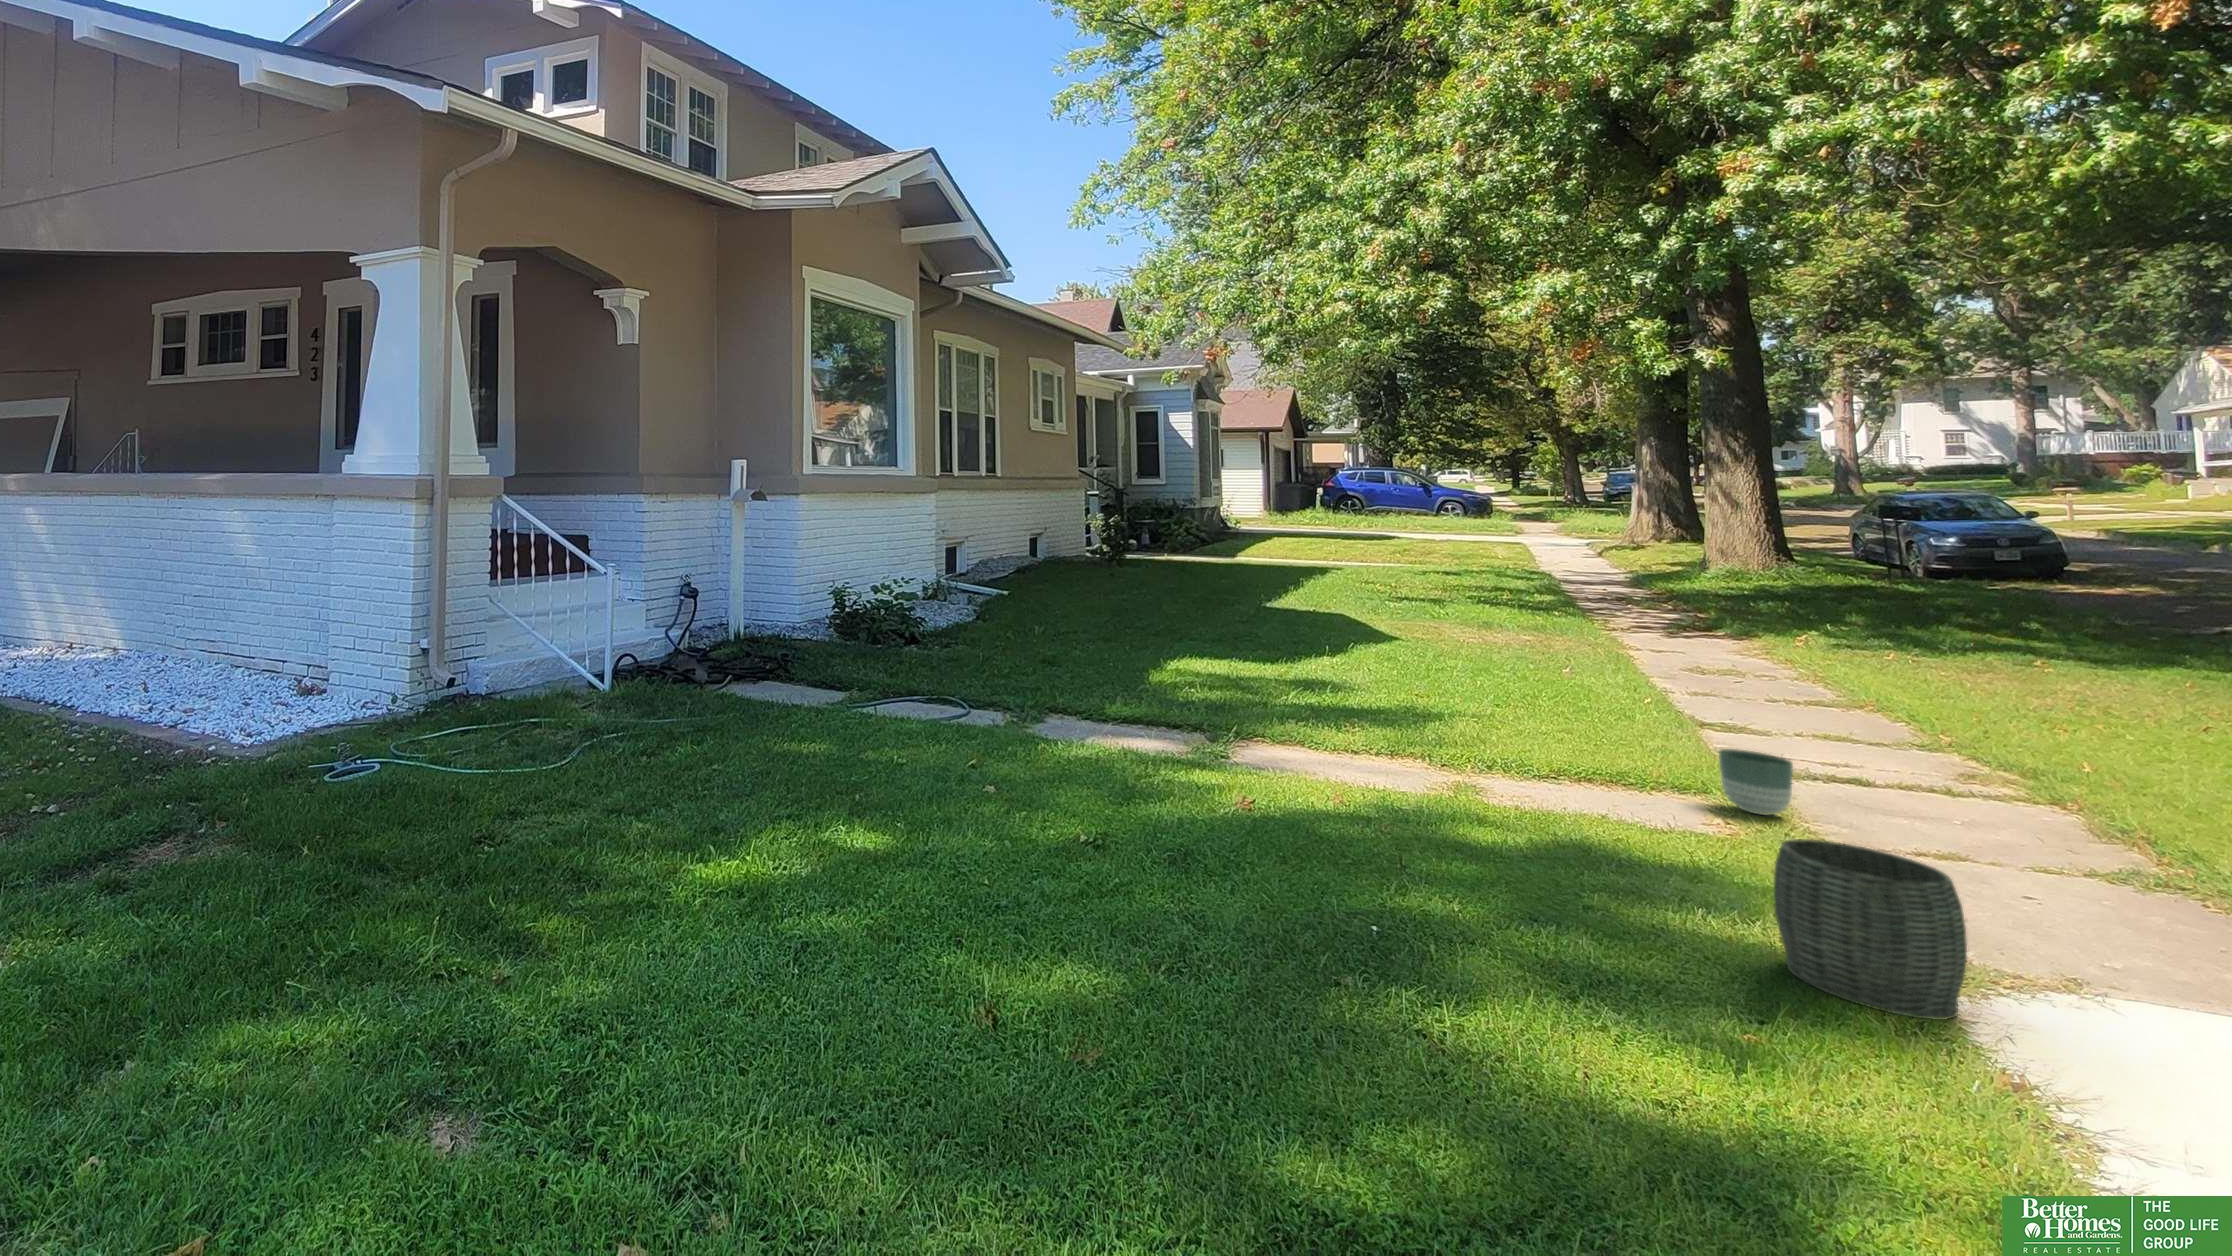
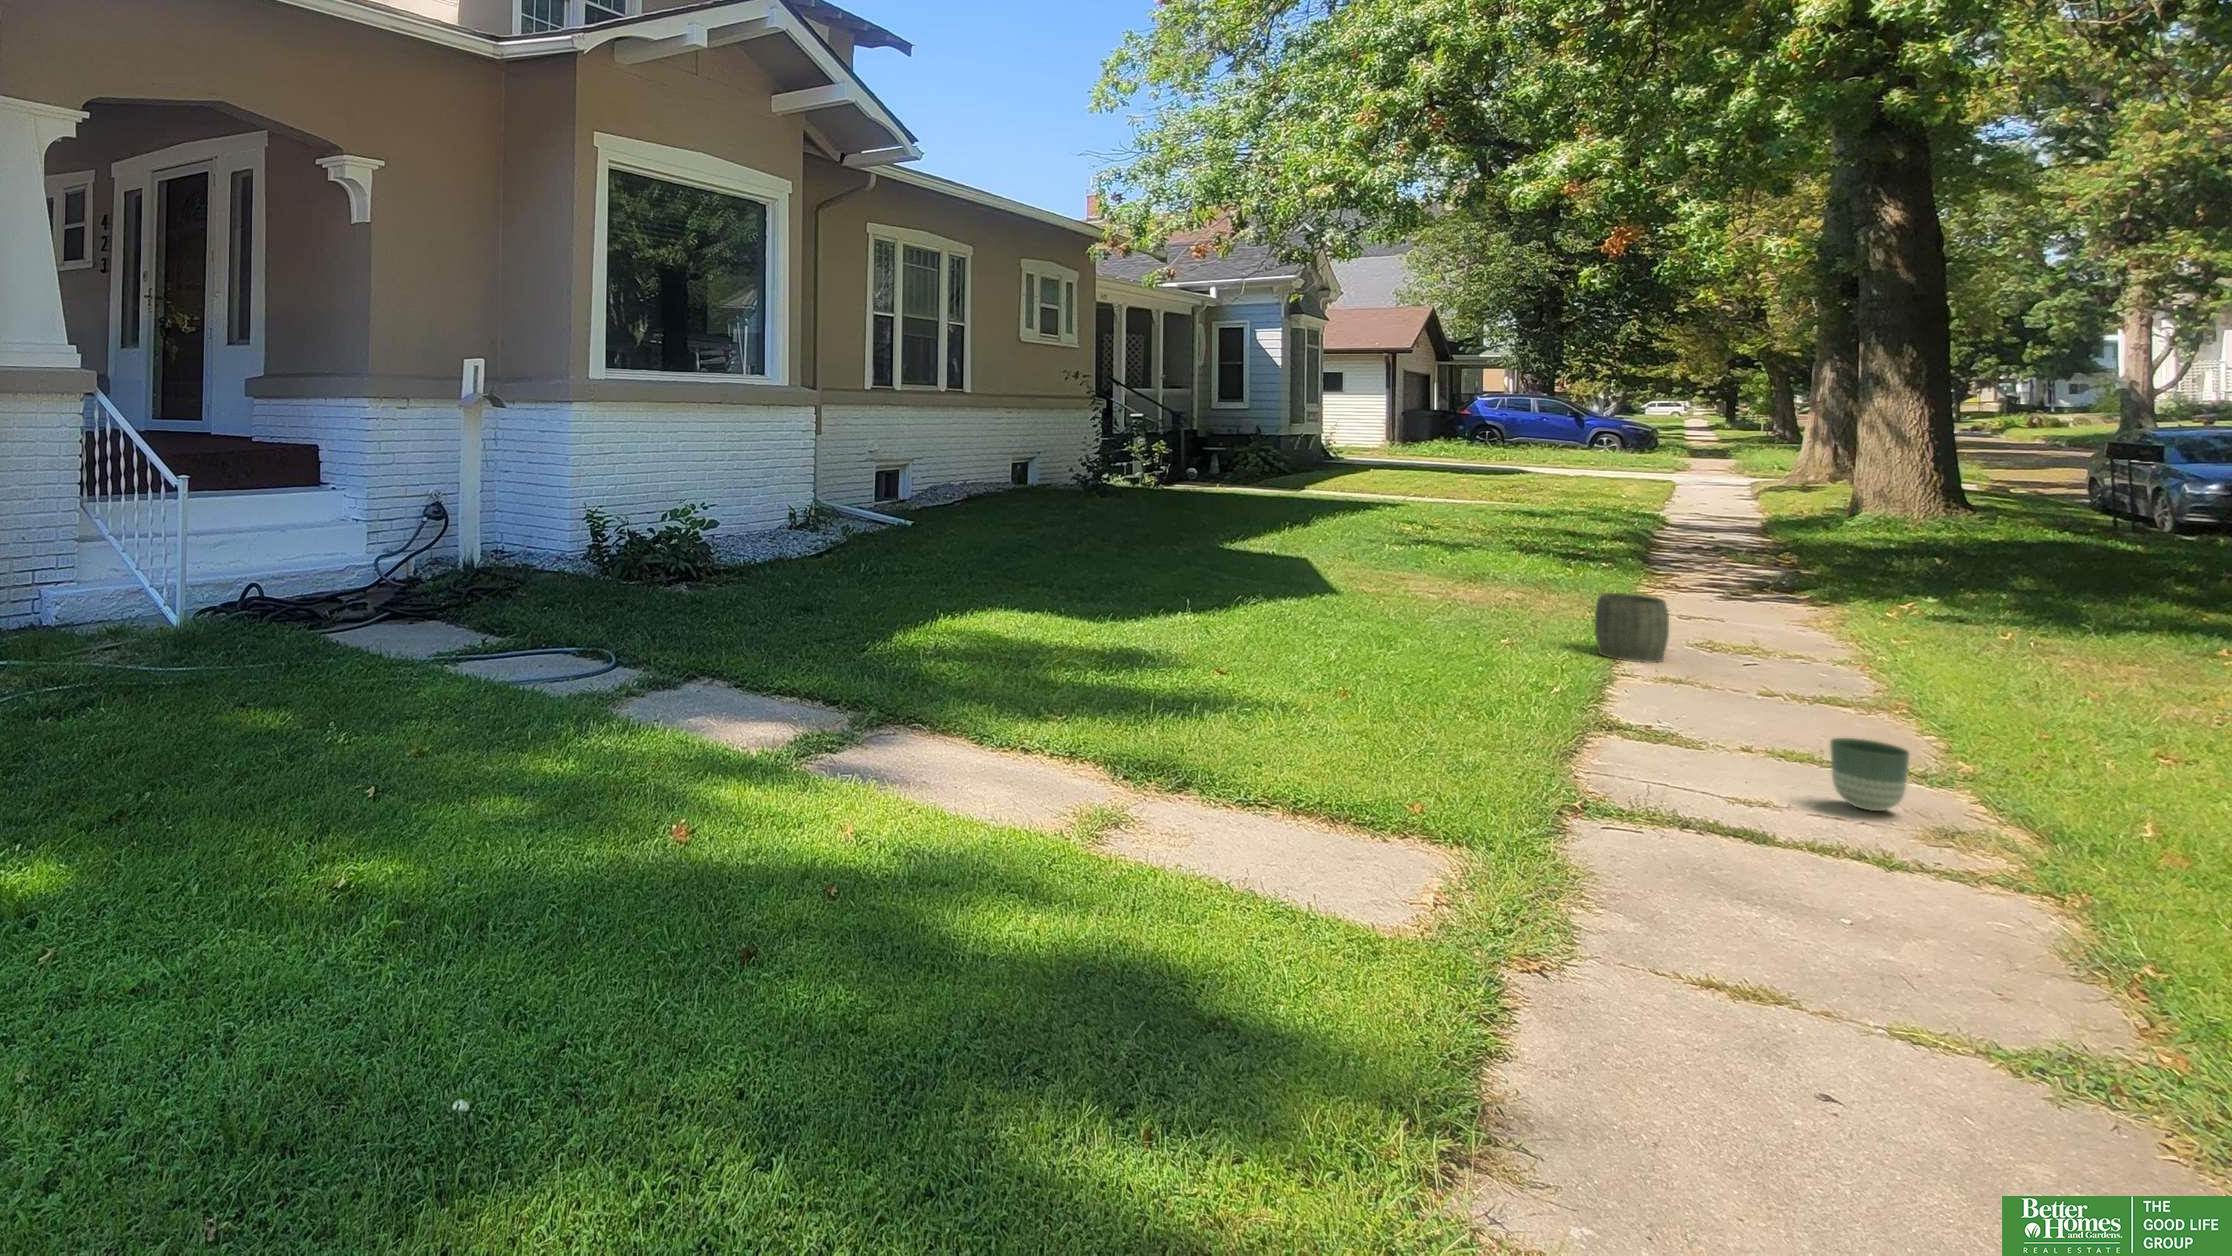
woven basket: present [1774,839,1967,1020] -> present [1595,593,1669,663]

